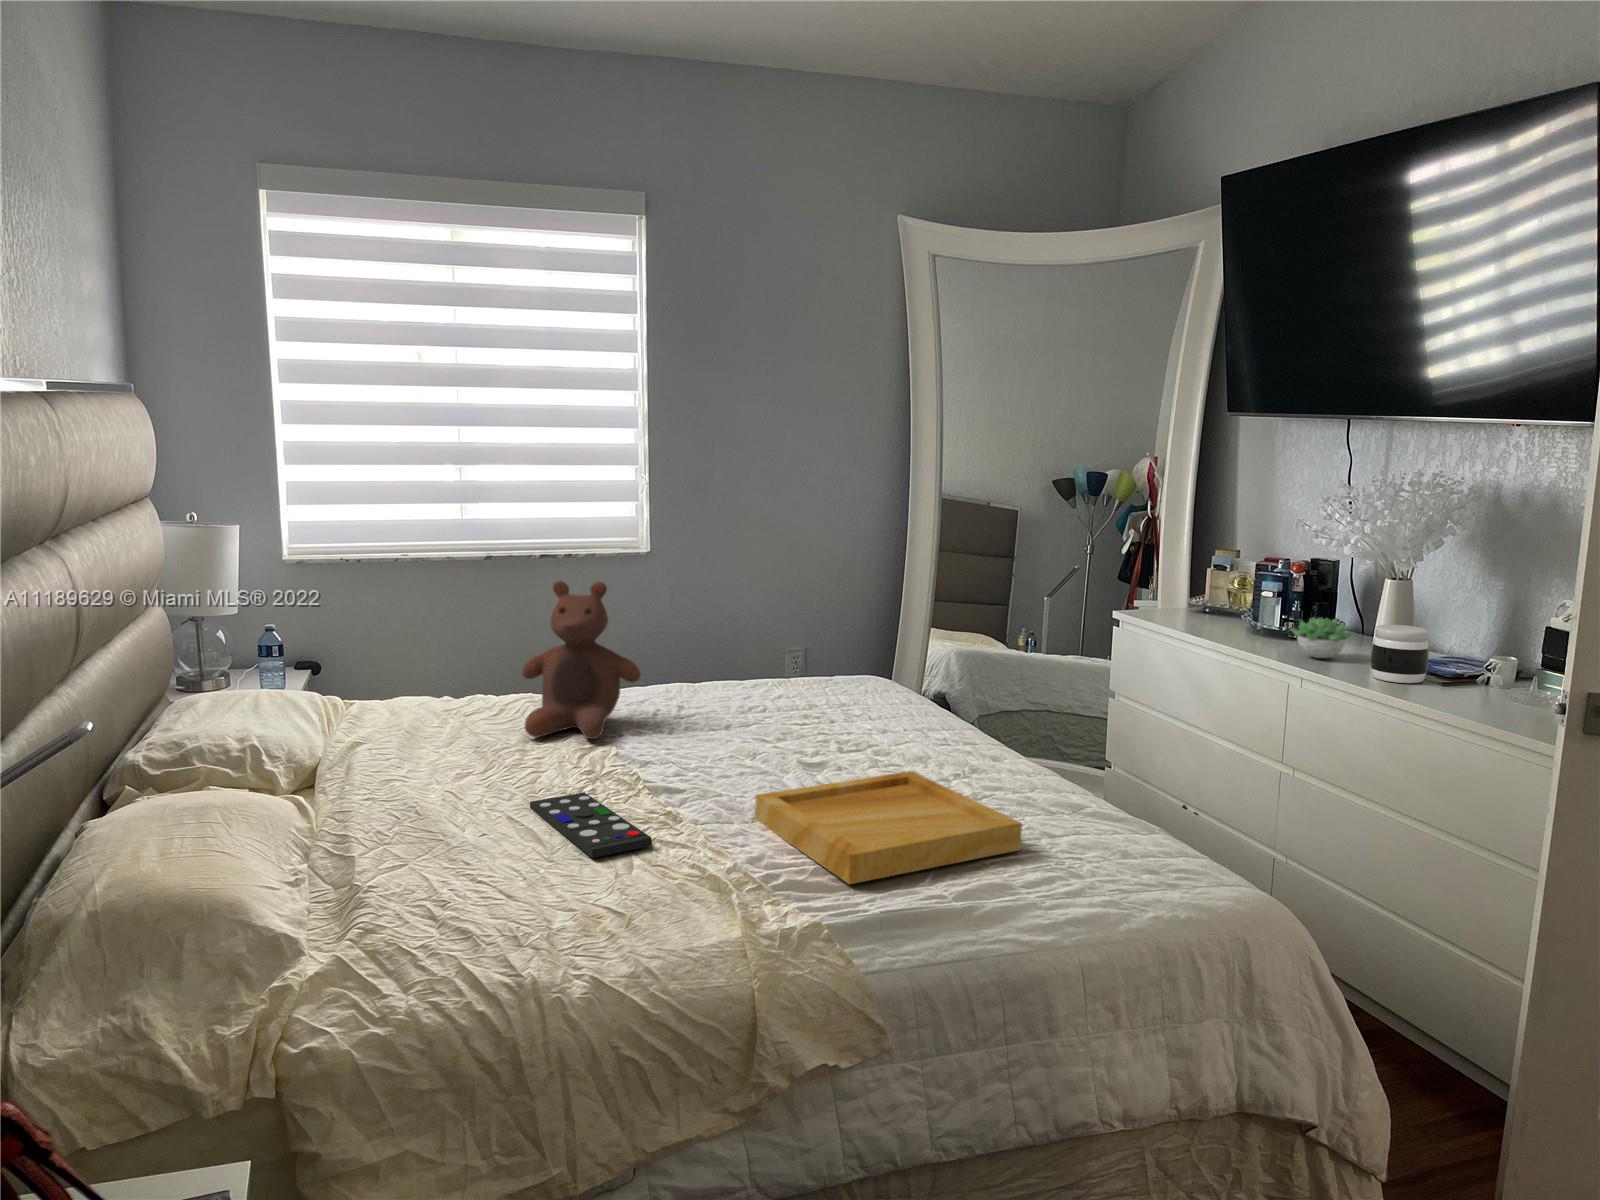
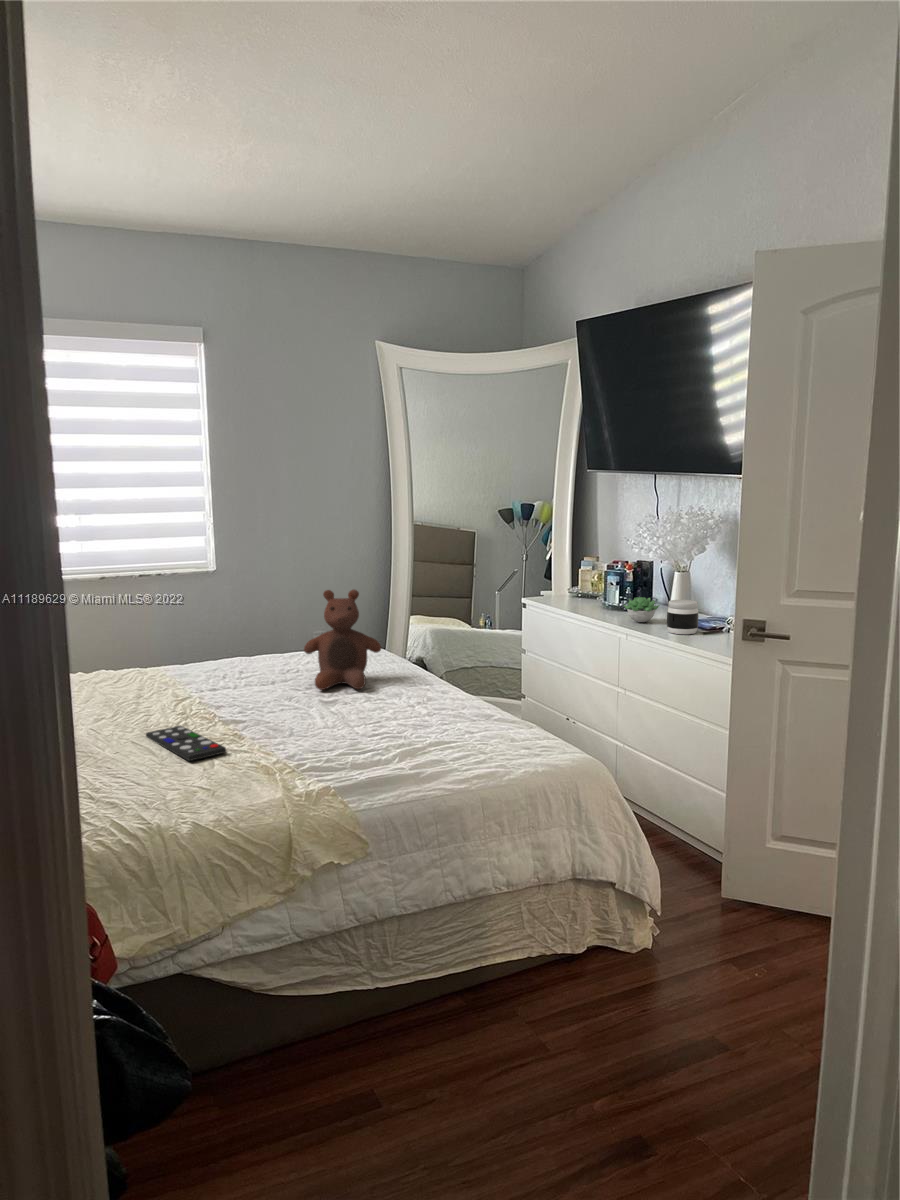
stuffed bear: present [522,581,641,739] -> present [304,590,381,690]
tray: present [755,771,1022,884] -> none [290,701,451,765]

